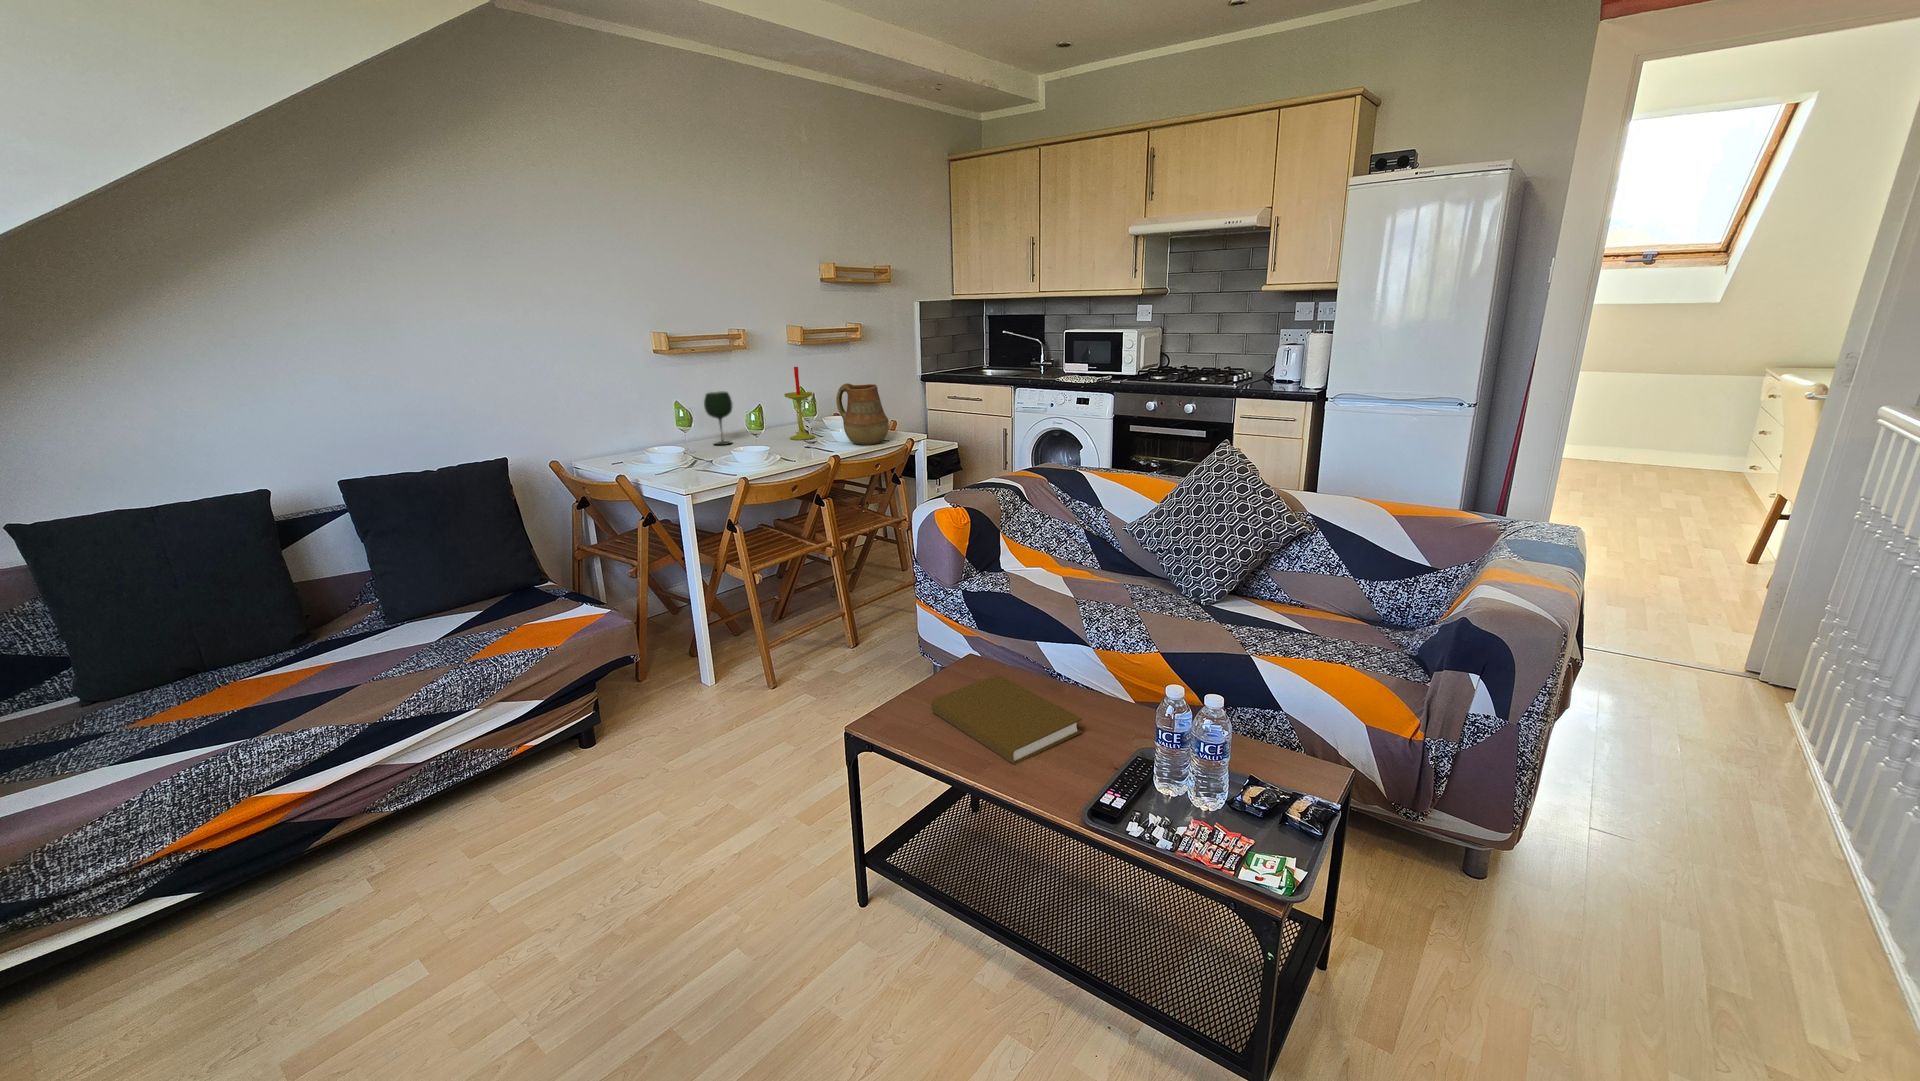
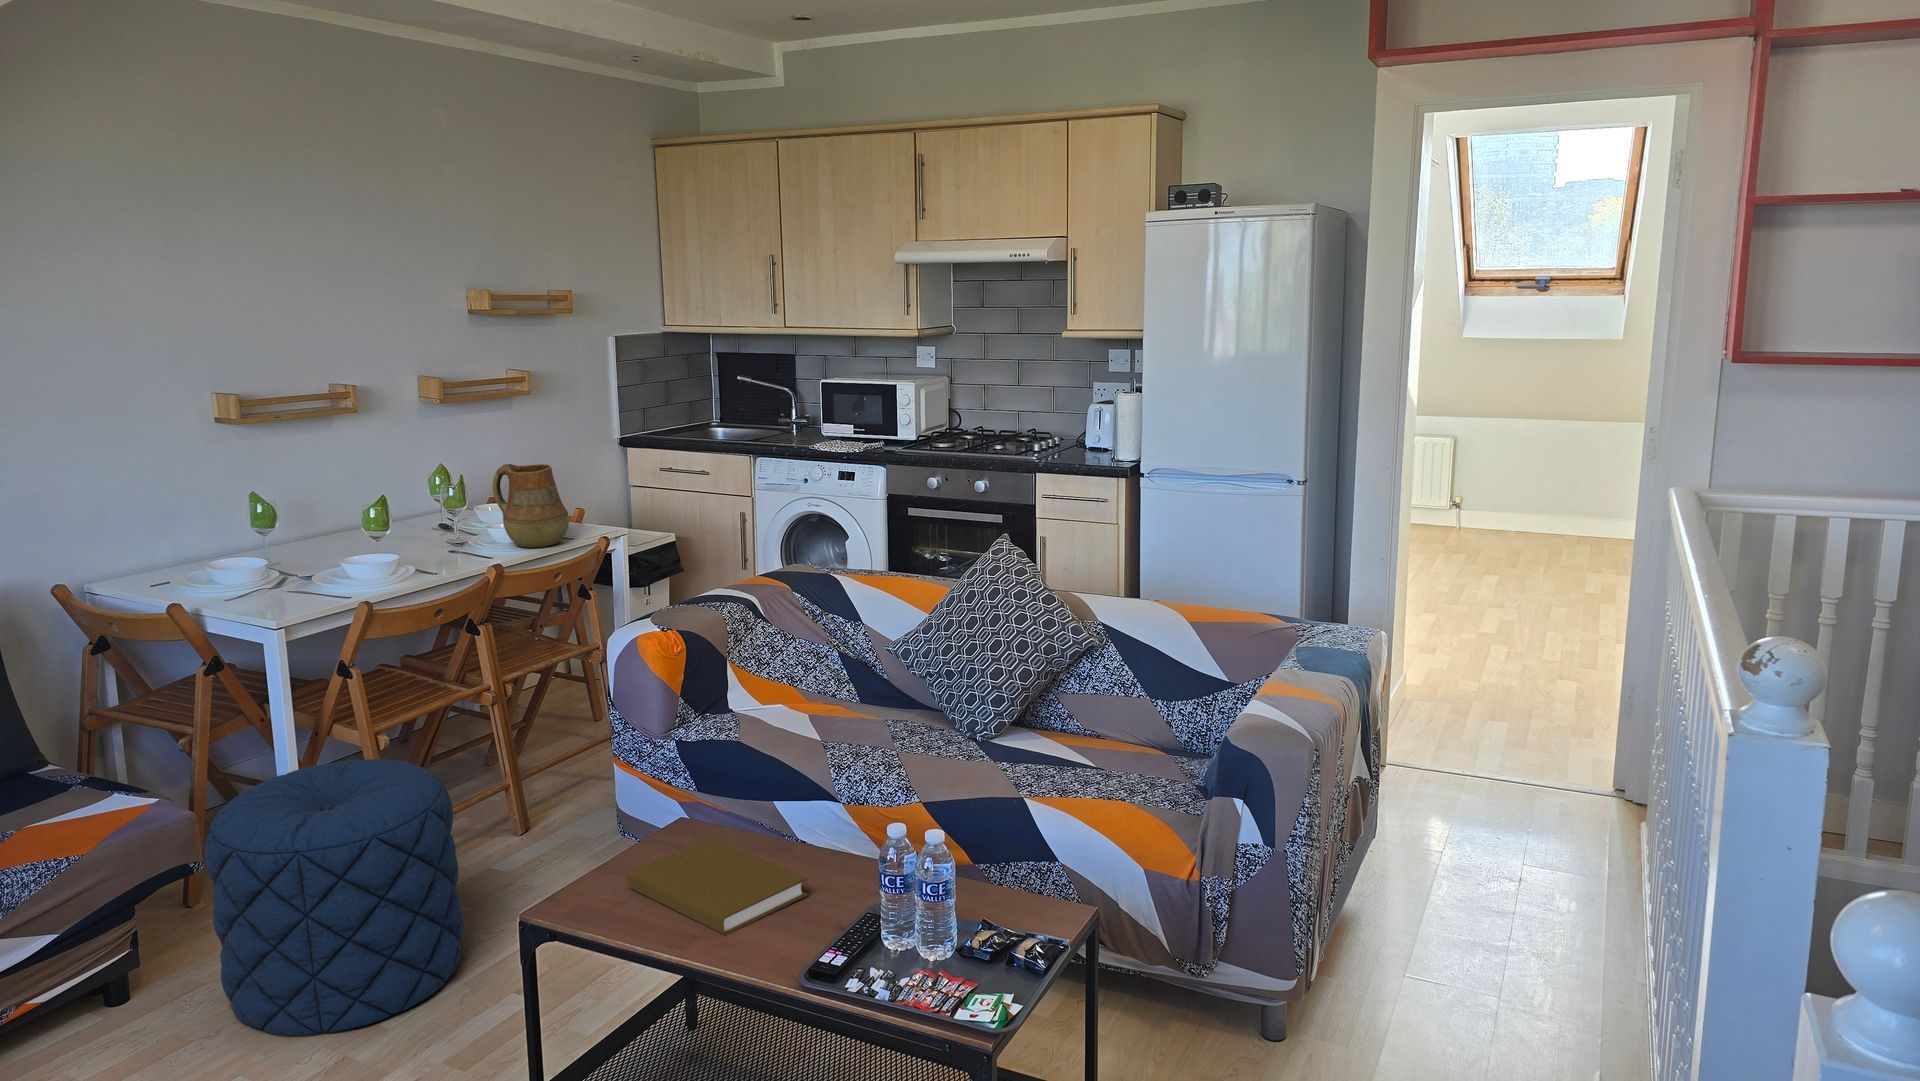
candle: present [784,367,815,440] -> none [414,437,461,542]
wine glass: present [704,392,732,445] -> none [293,476,336,553]
pouf: none [632,593,810,790] -> present [205,759,463,1035]

